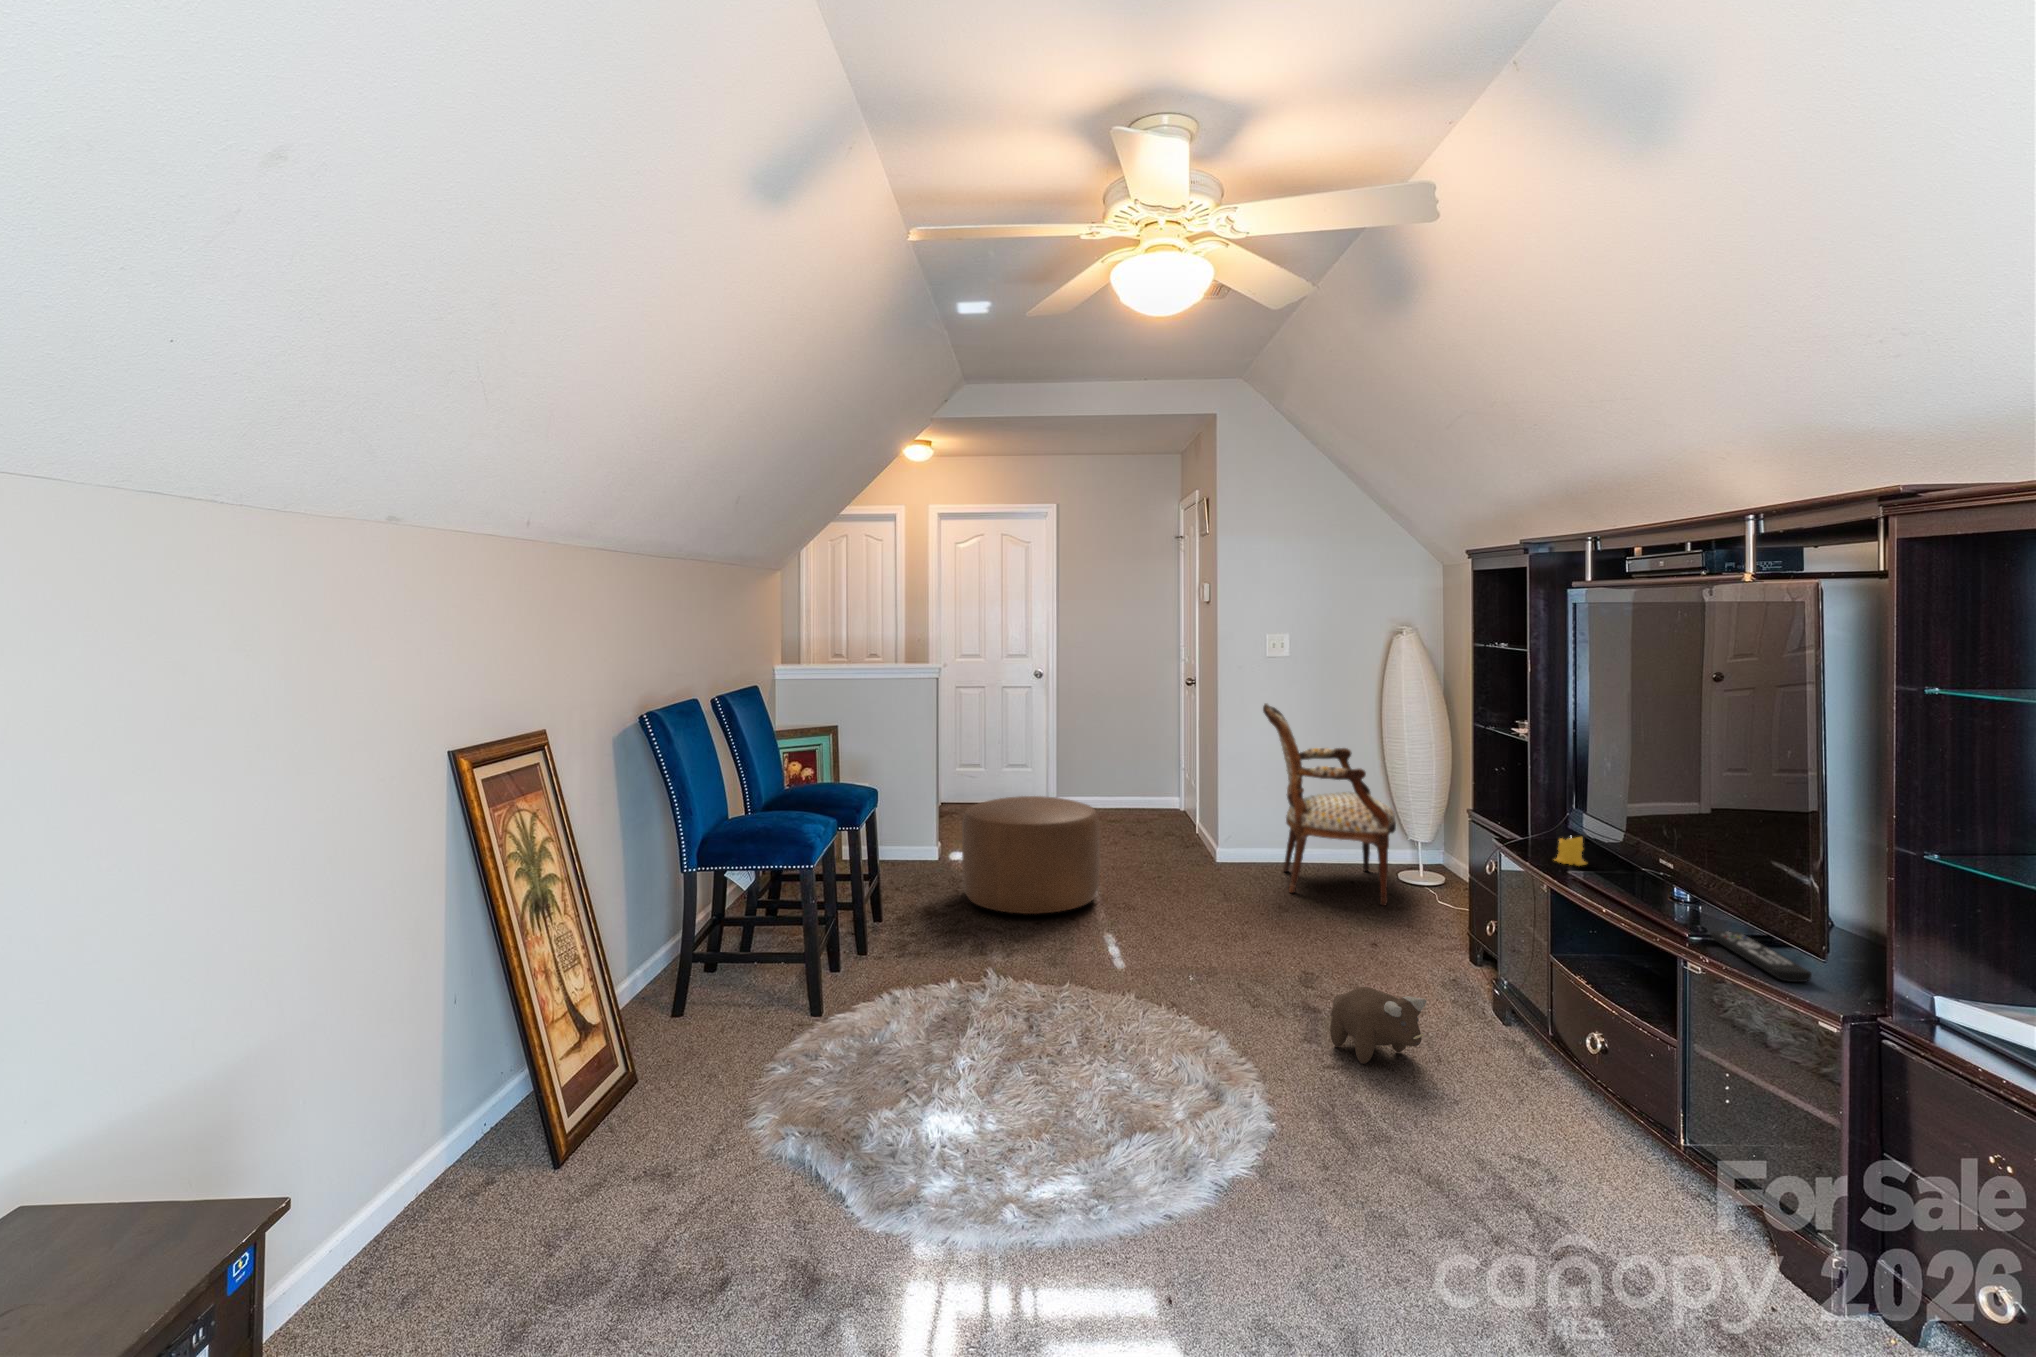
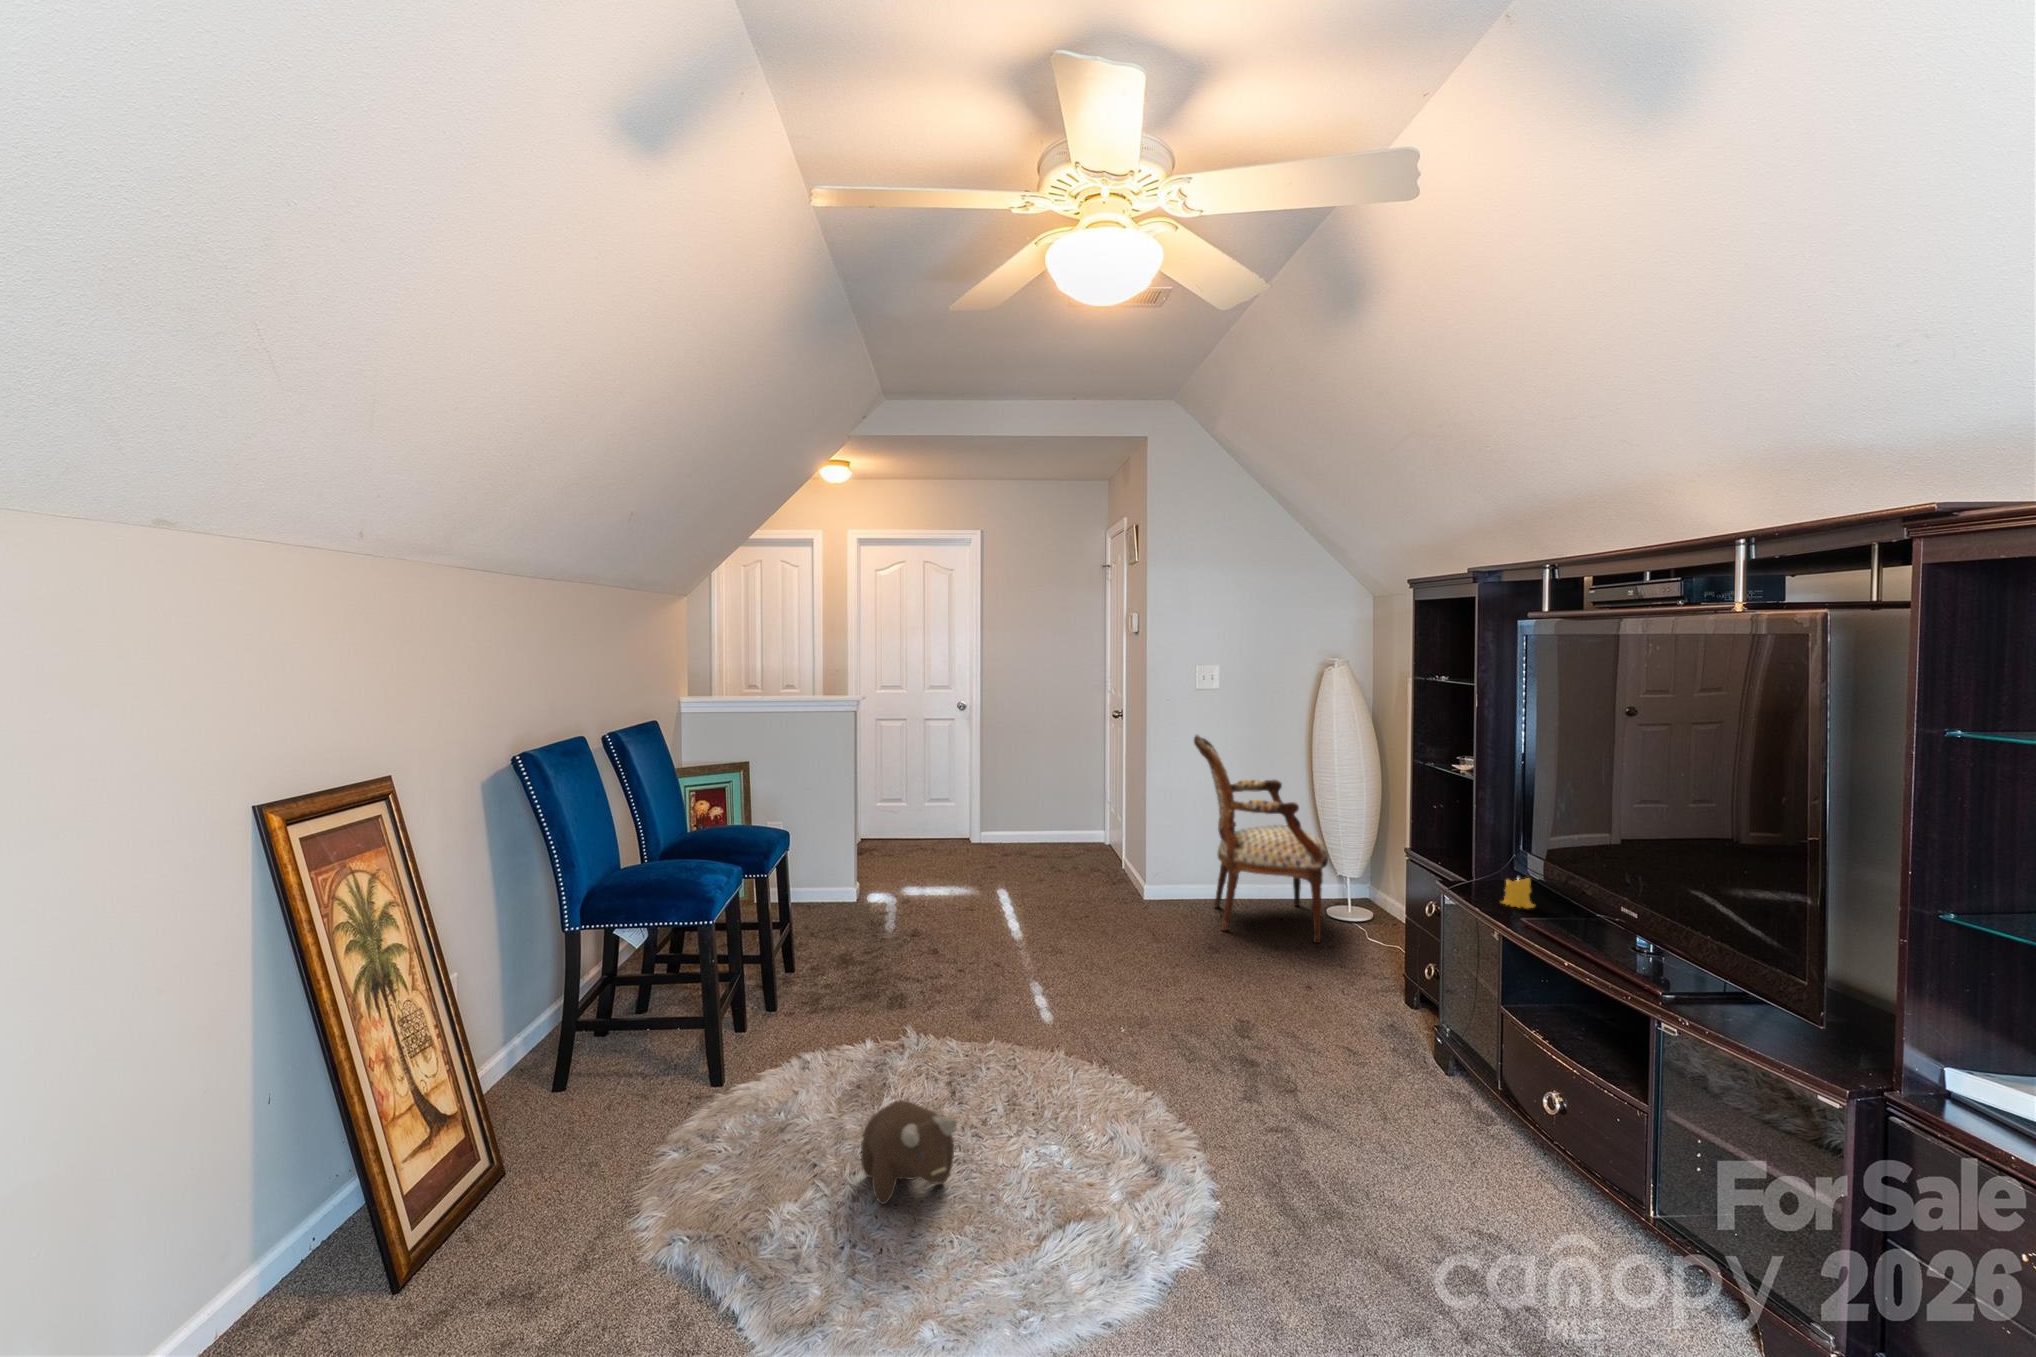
ottoman: present [962,796,1100,914] -> none [882,834,1027,959]
remote control: present [1710,931,1812,982] -> none [1679,985,1795,1045]
plush toy: present [1330,987,1426,1064] -> present [861,1101,957,1204]

